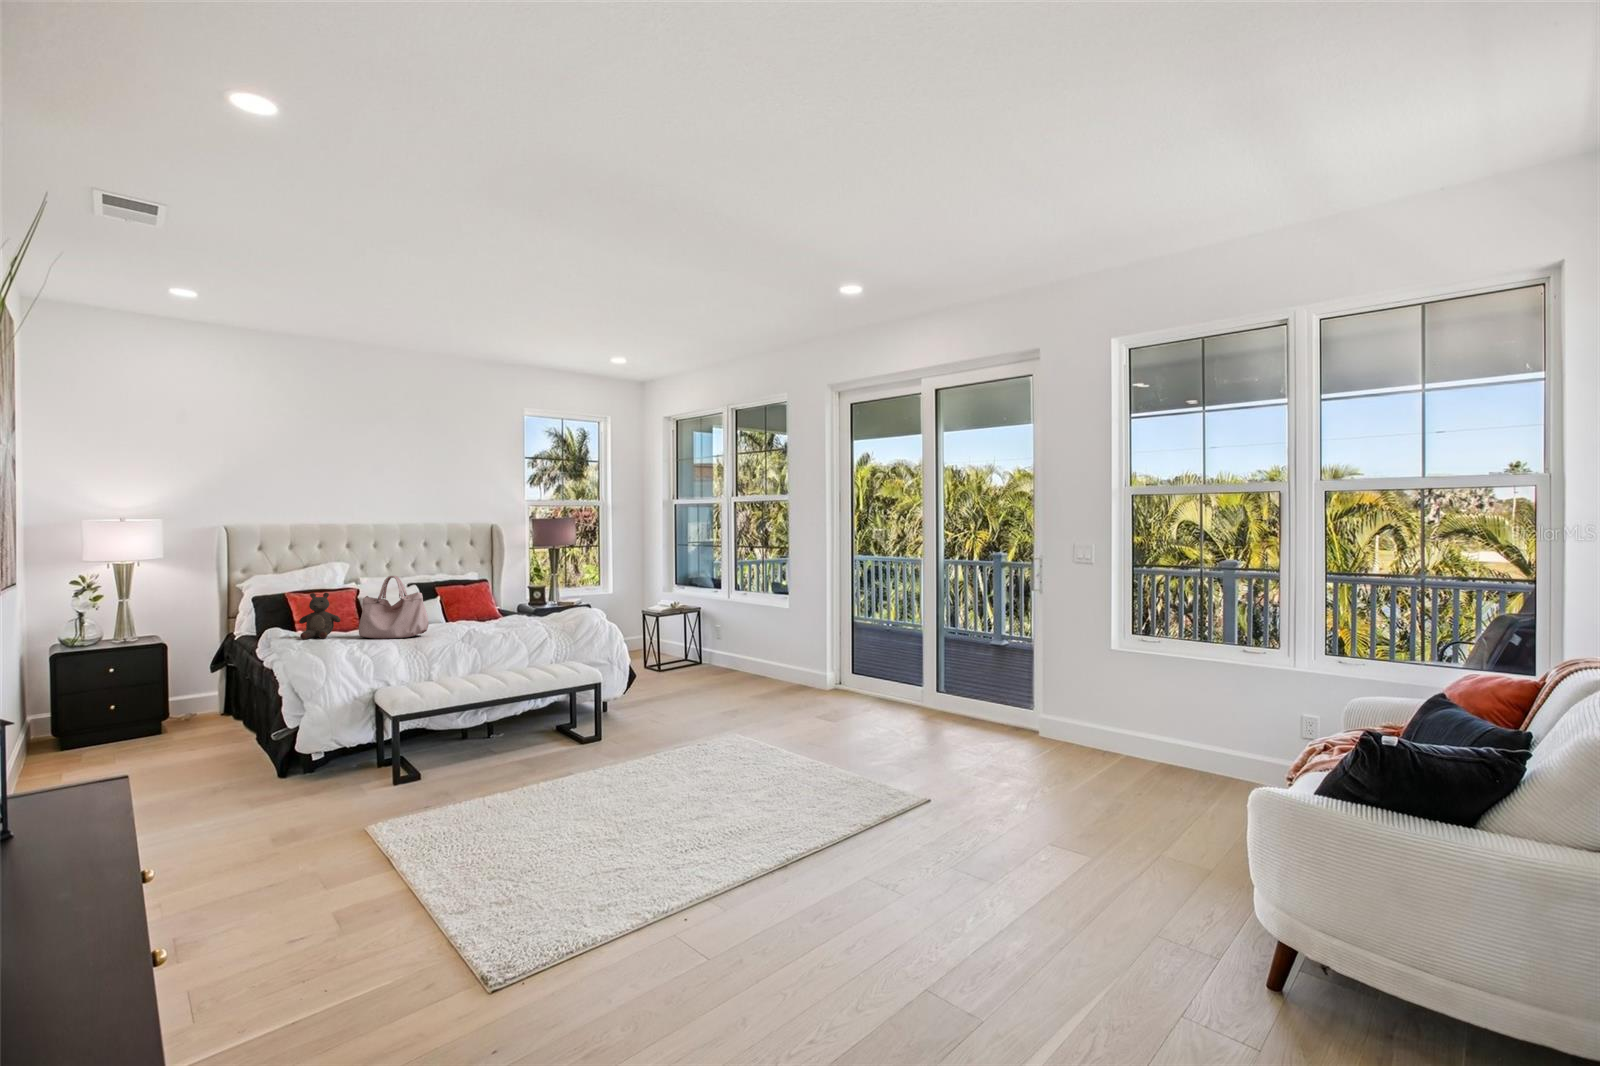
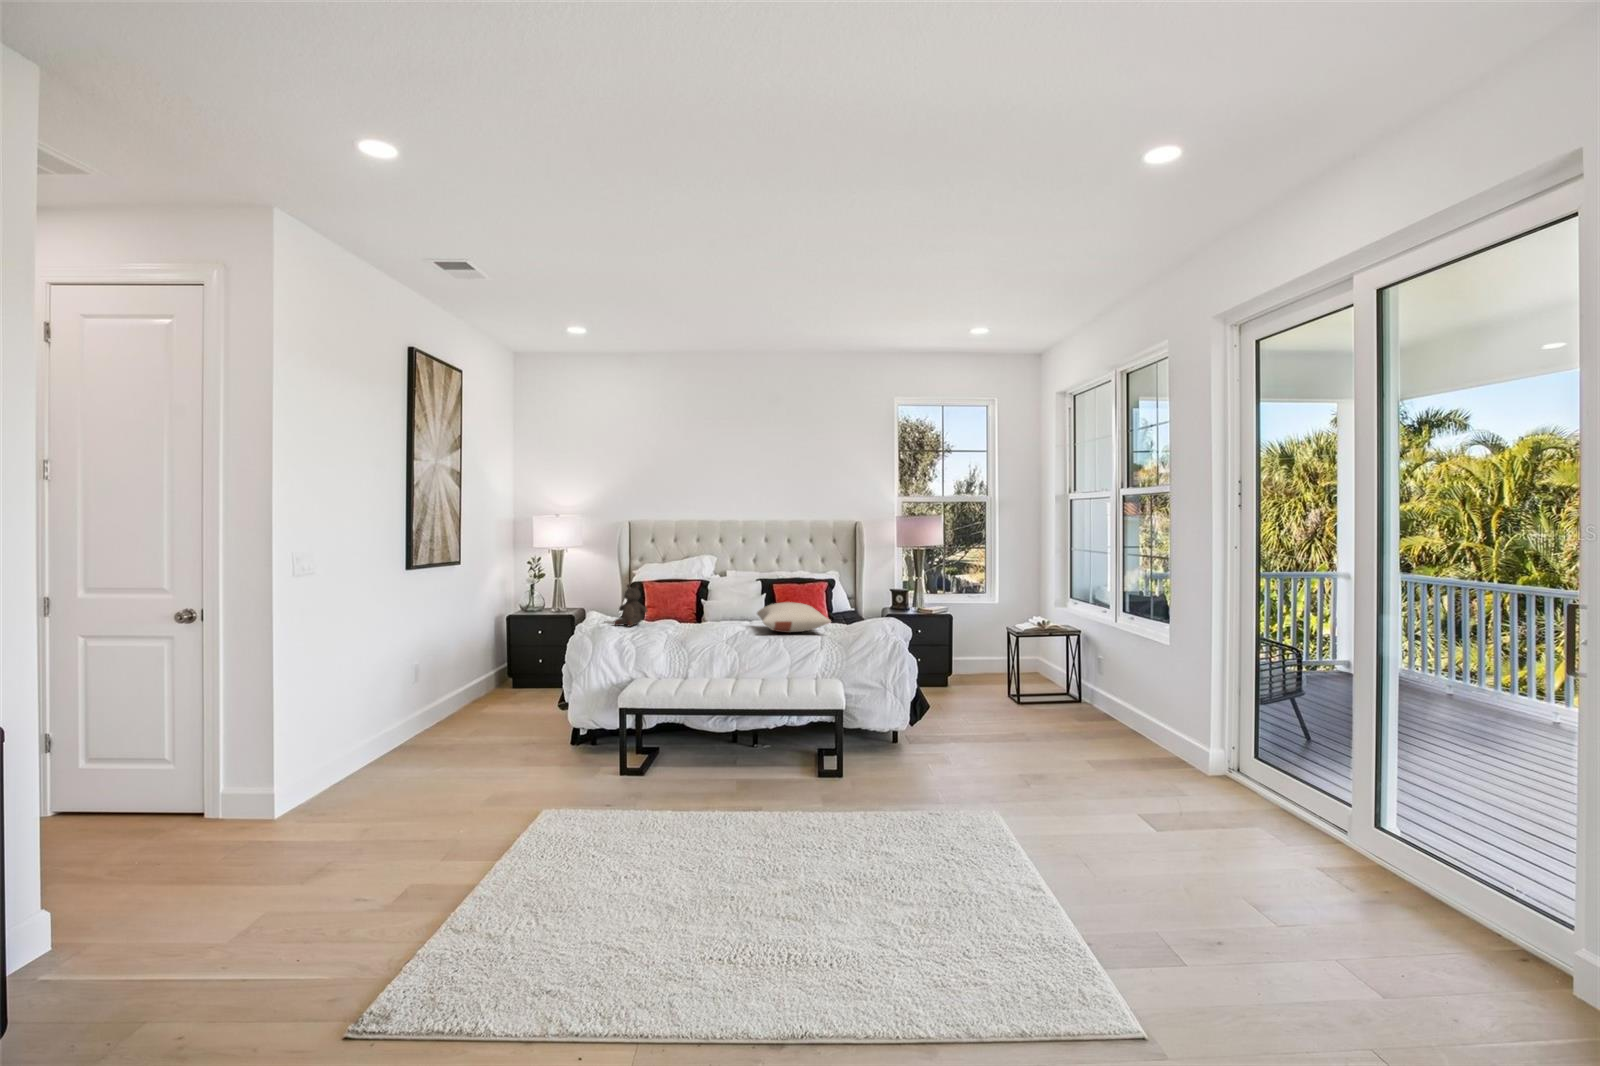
handbag: present [359,576,429,639] -> none [652,572,704,634]
pillow: none [460,599,550,627] -> present [757,602,831,633]

